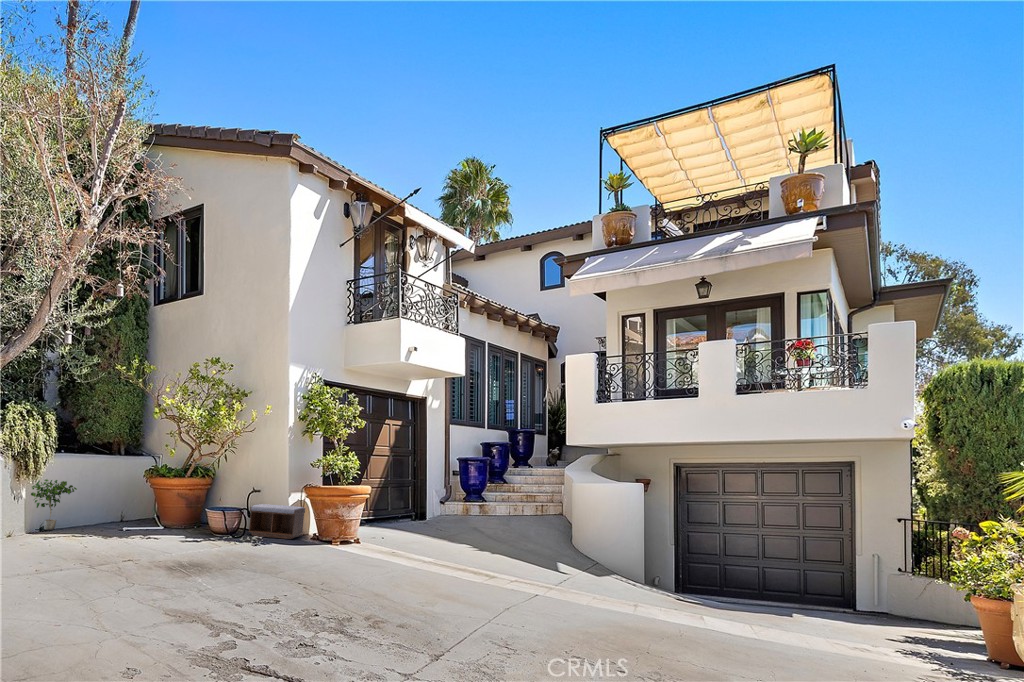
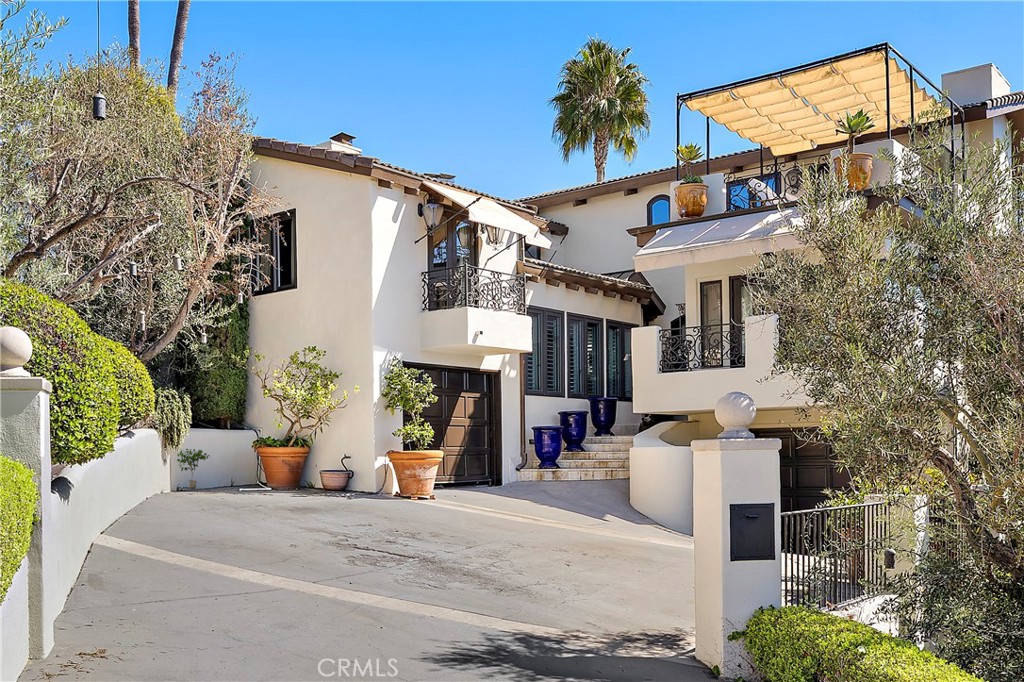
bench: present [248,504,305,539] -> none [344,469,389,497]

